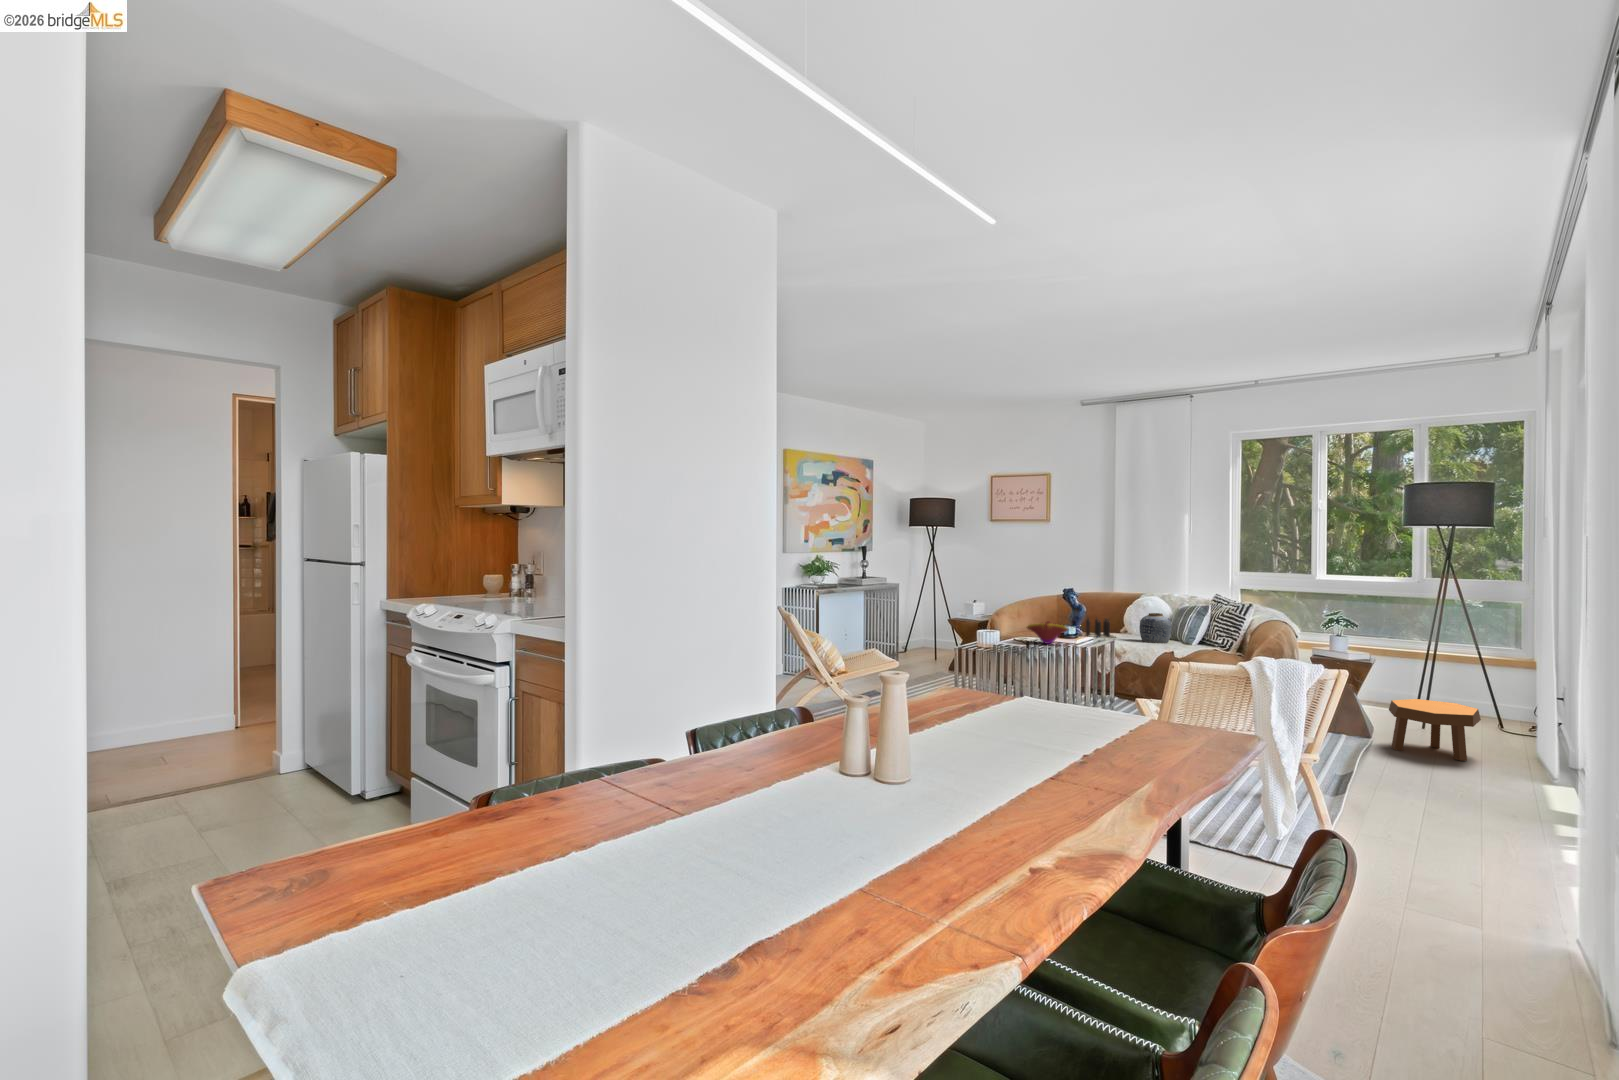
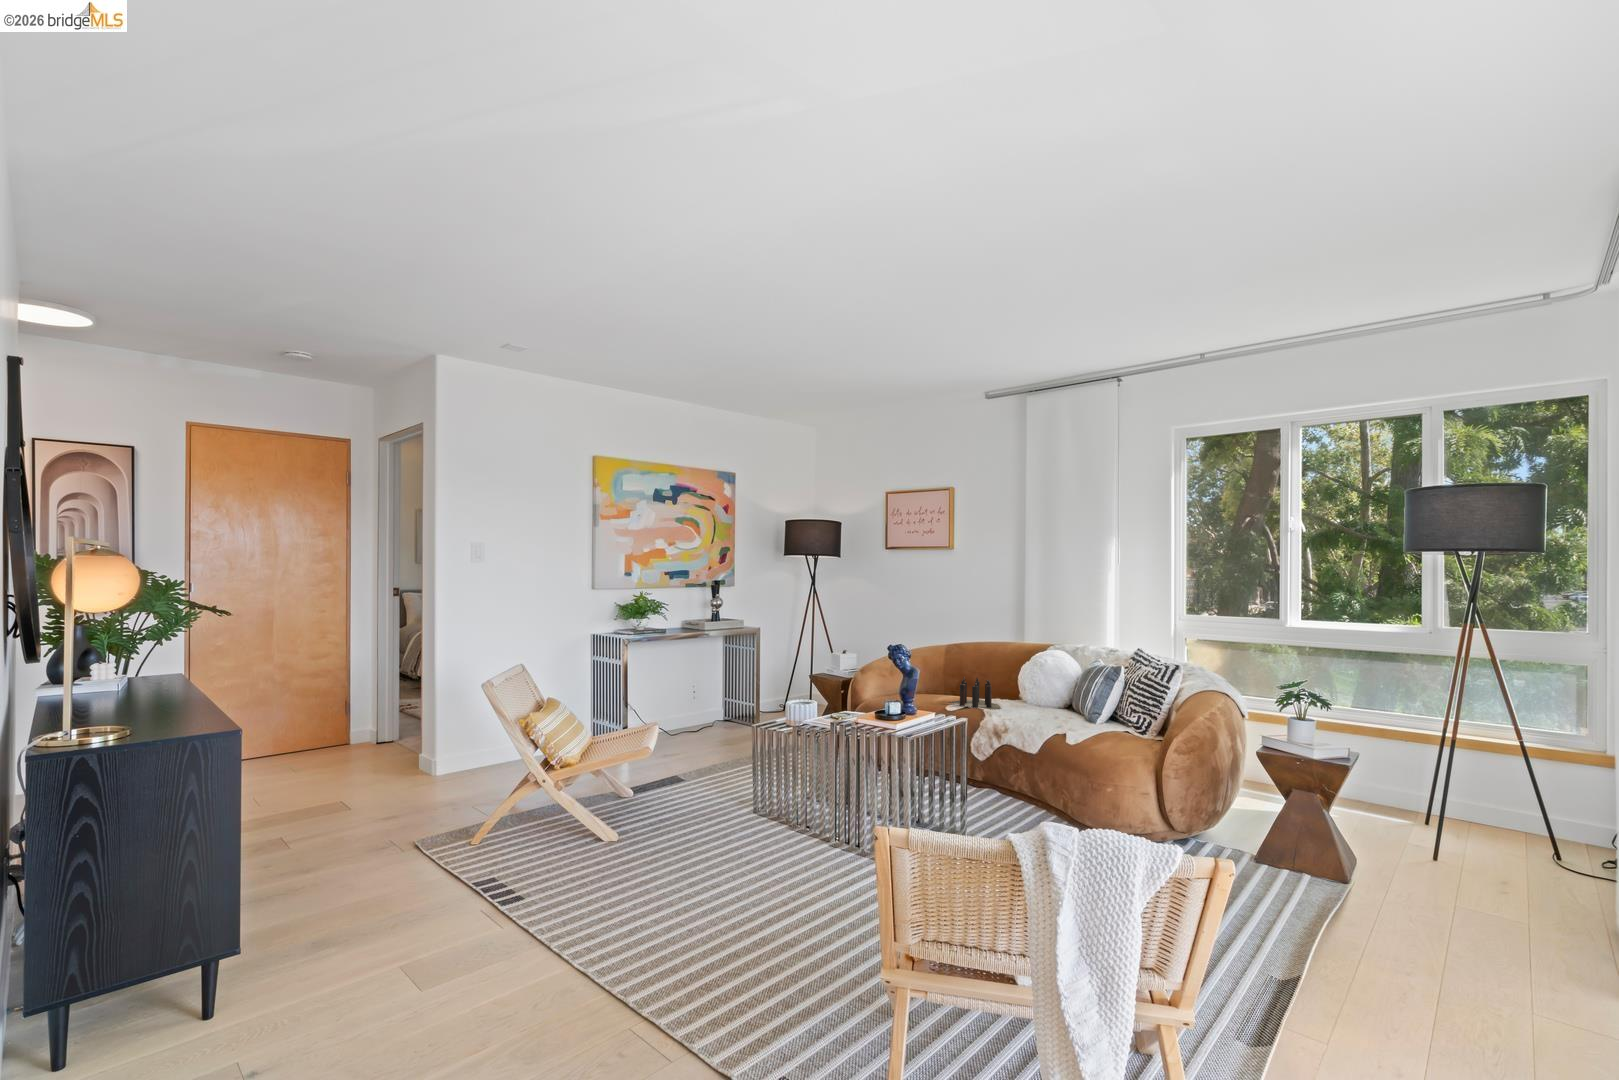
vase: present [1140,613,1172,643] -> none [1028,675,1071,719]
decorative bowl: present [1027,621,1068,644] -> none [840,690,900,725]
footstool: present [1389,699,1481,761] -> none [1374,827,1527,946]

